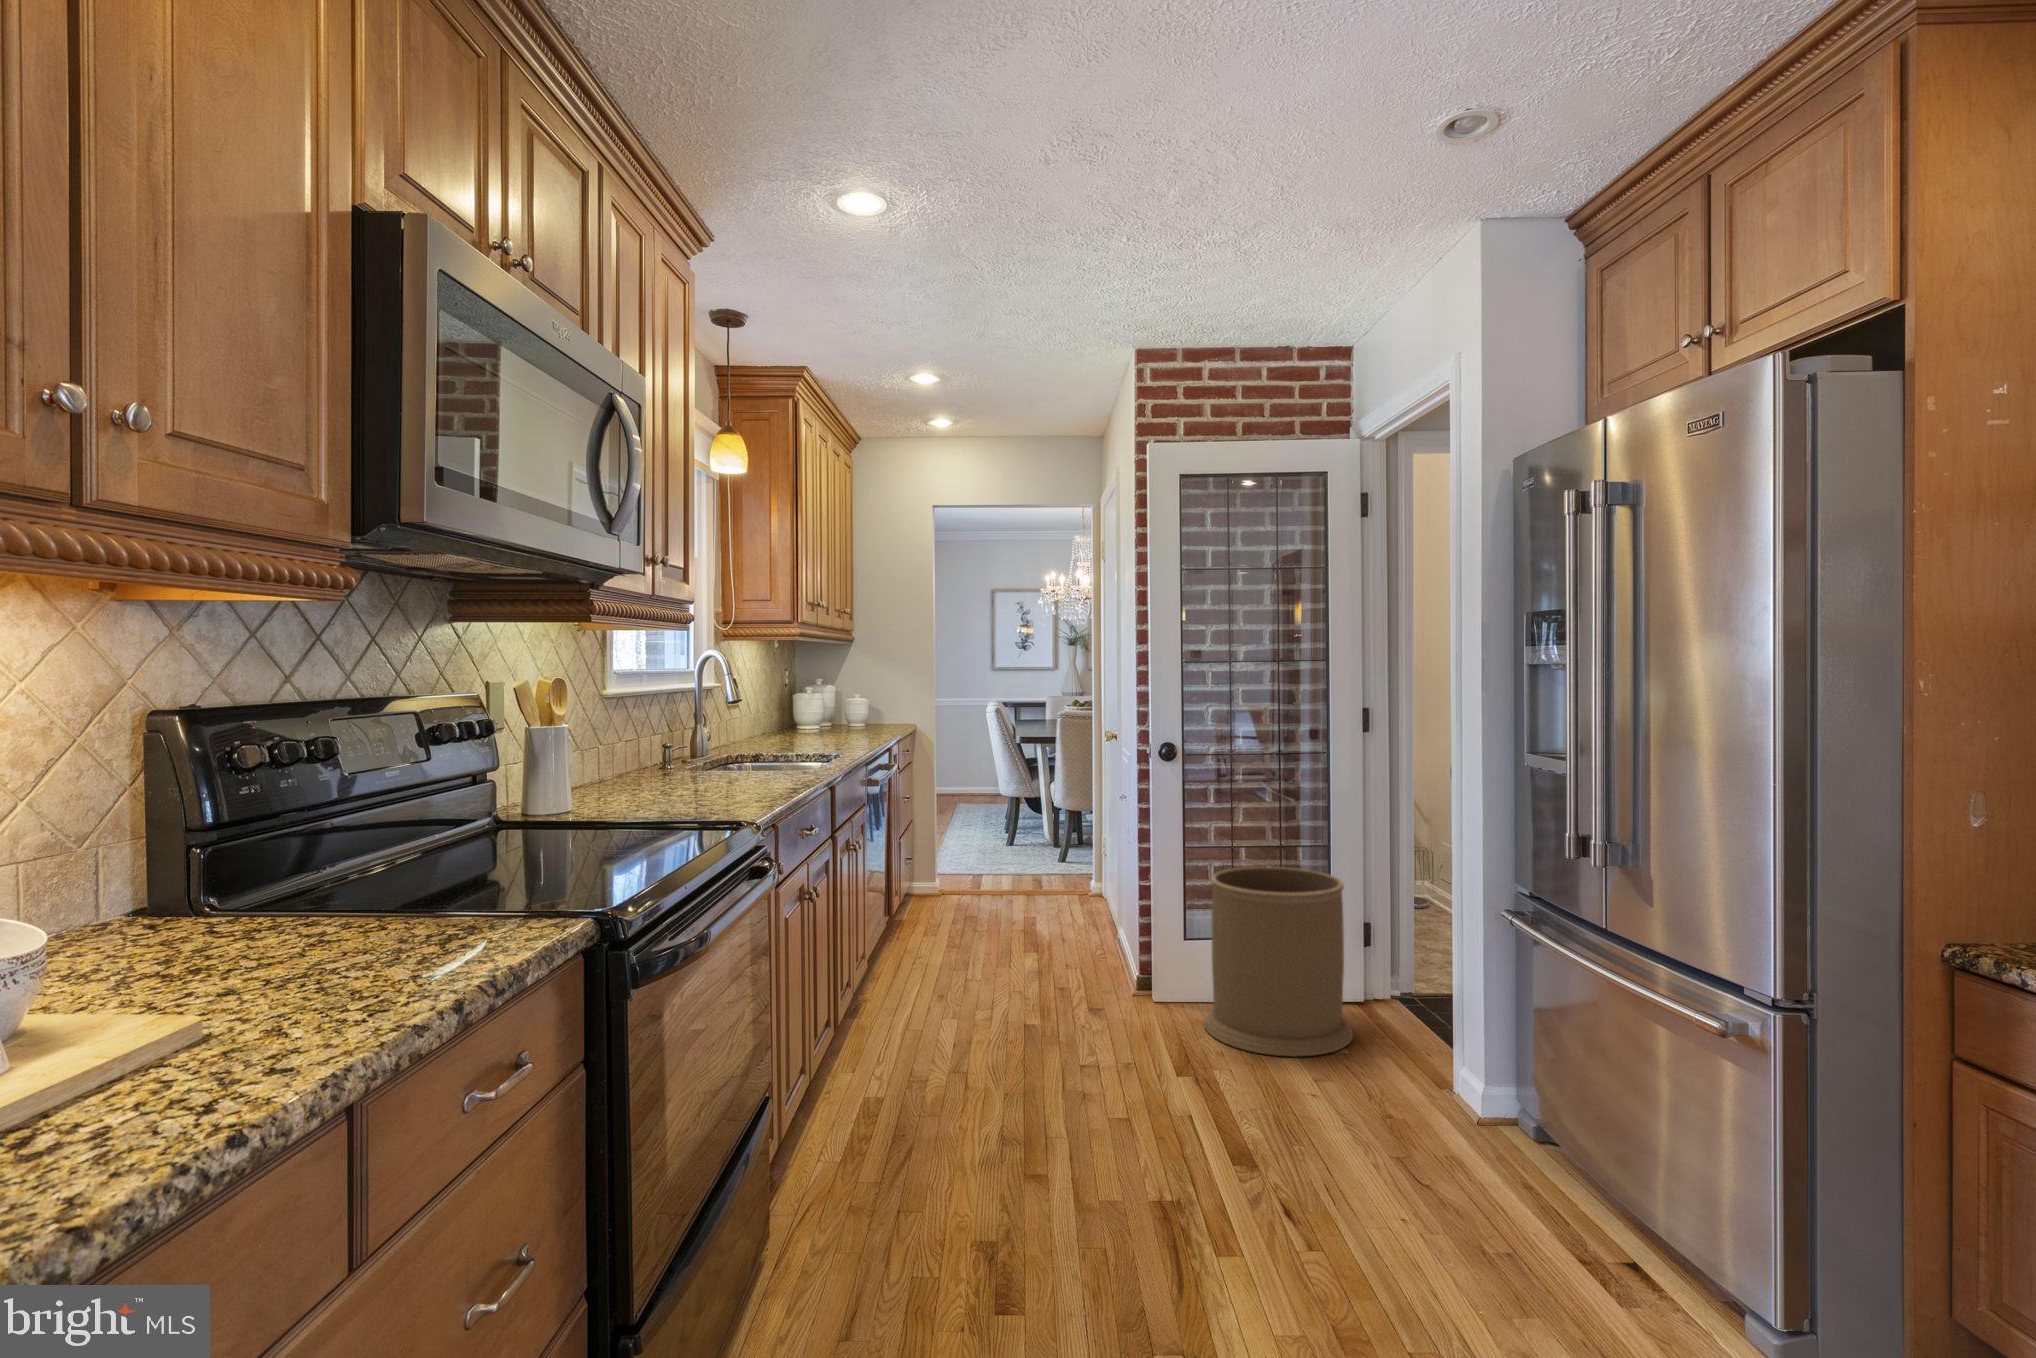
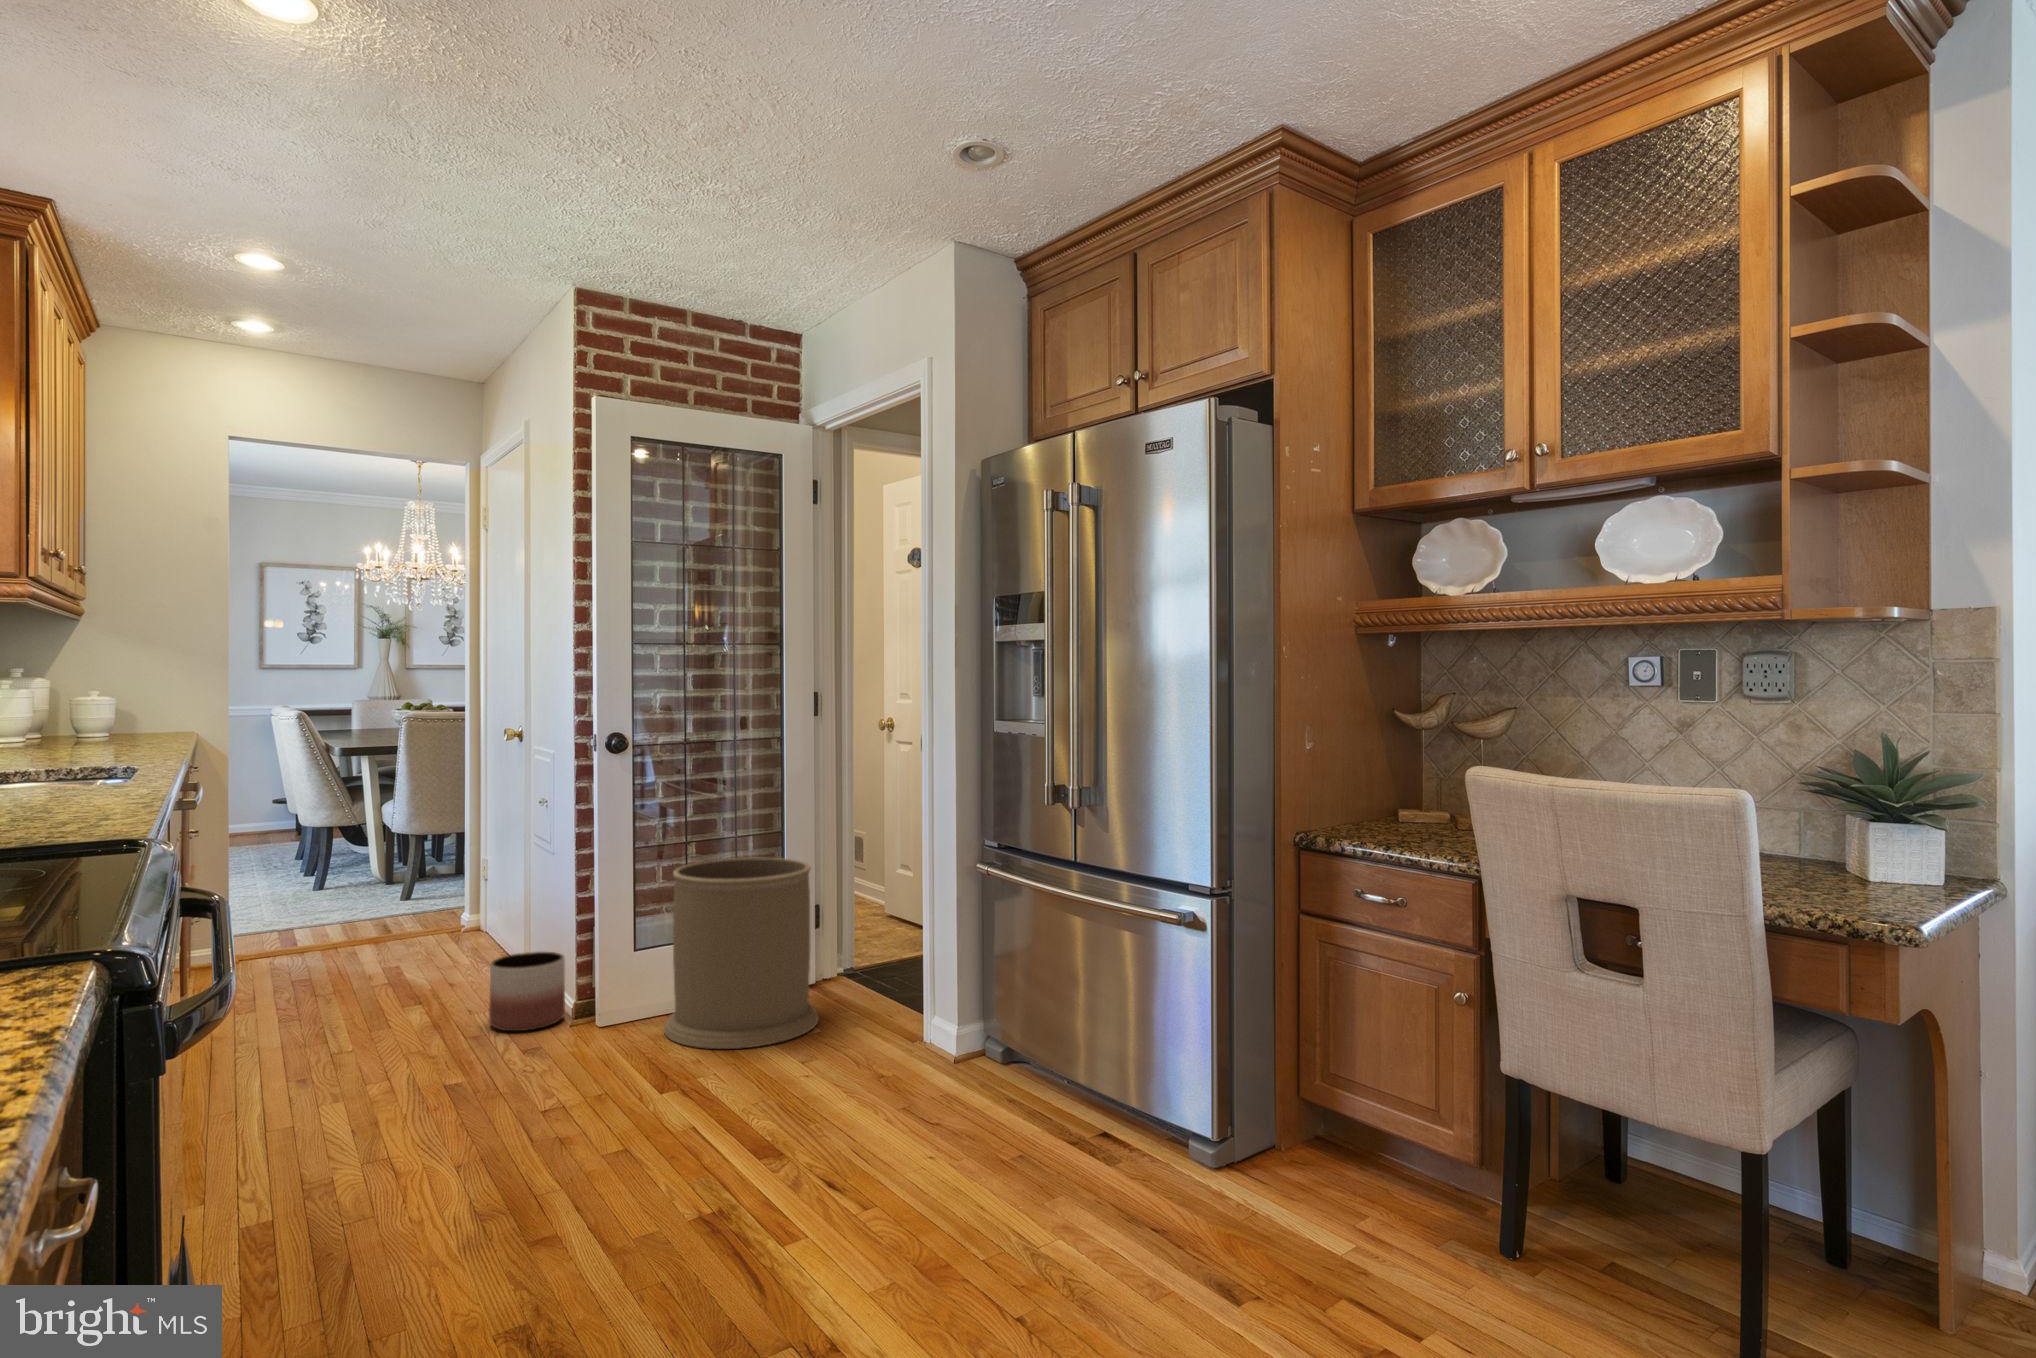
planter: none [1072,927,1131,996] -> present [489,952,565,1031]

